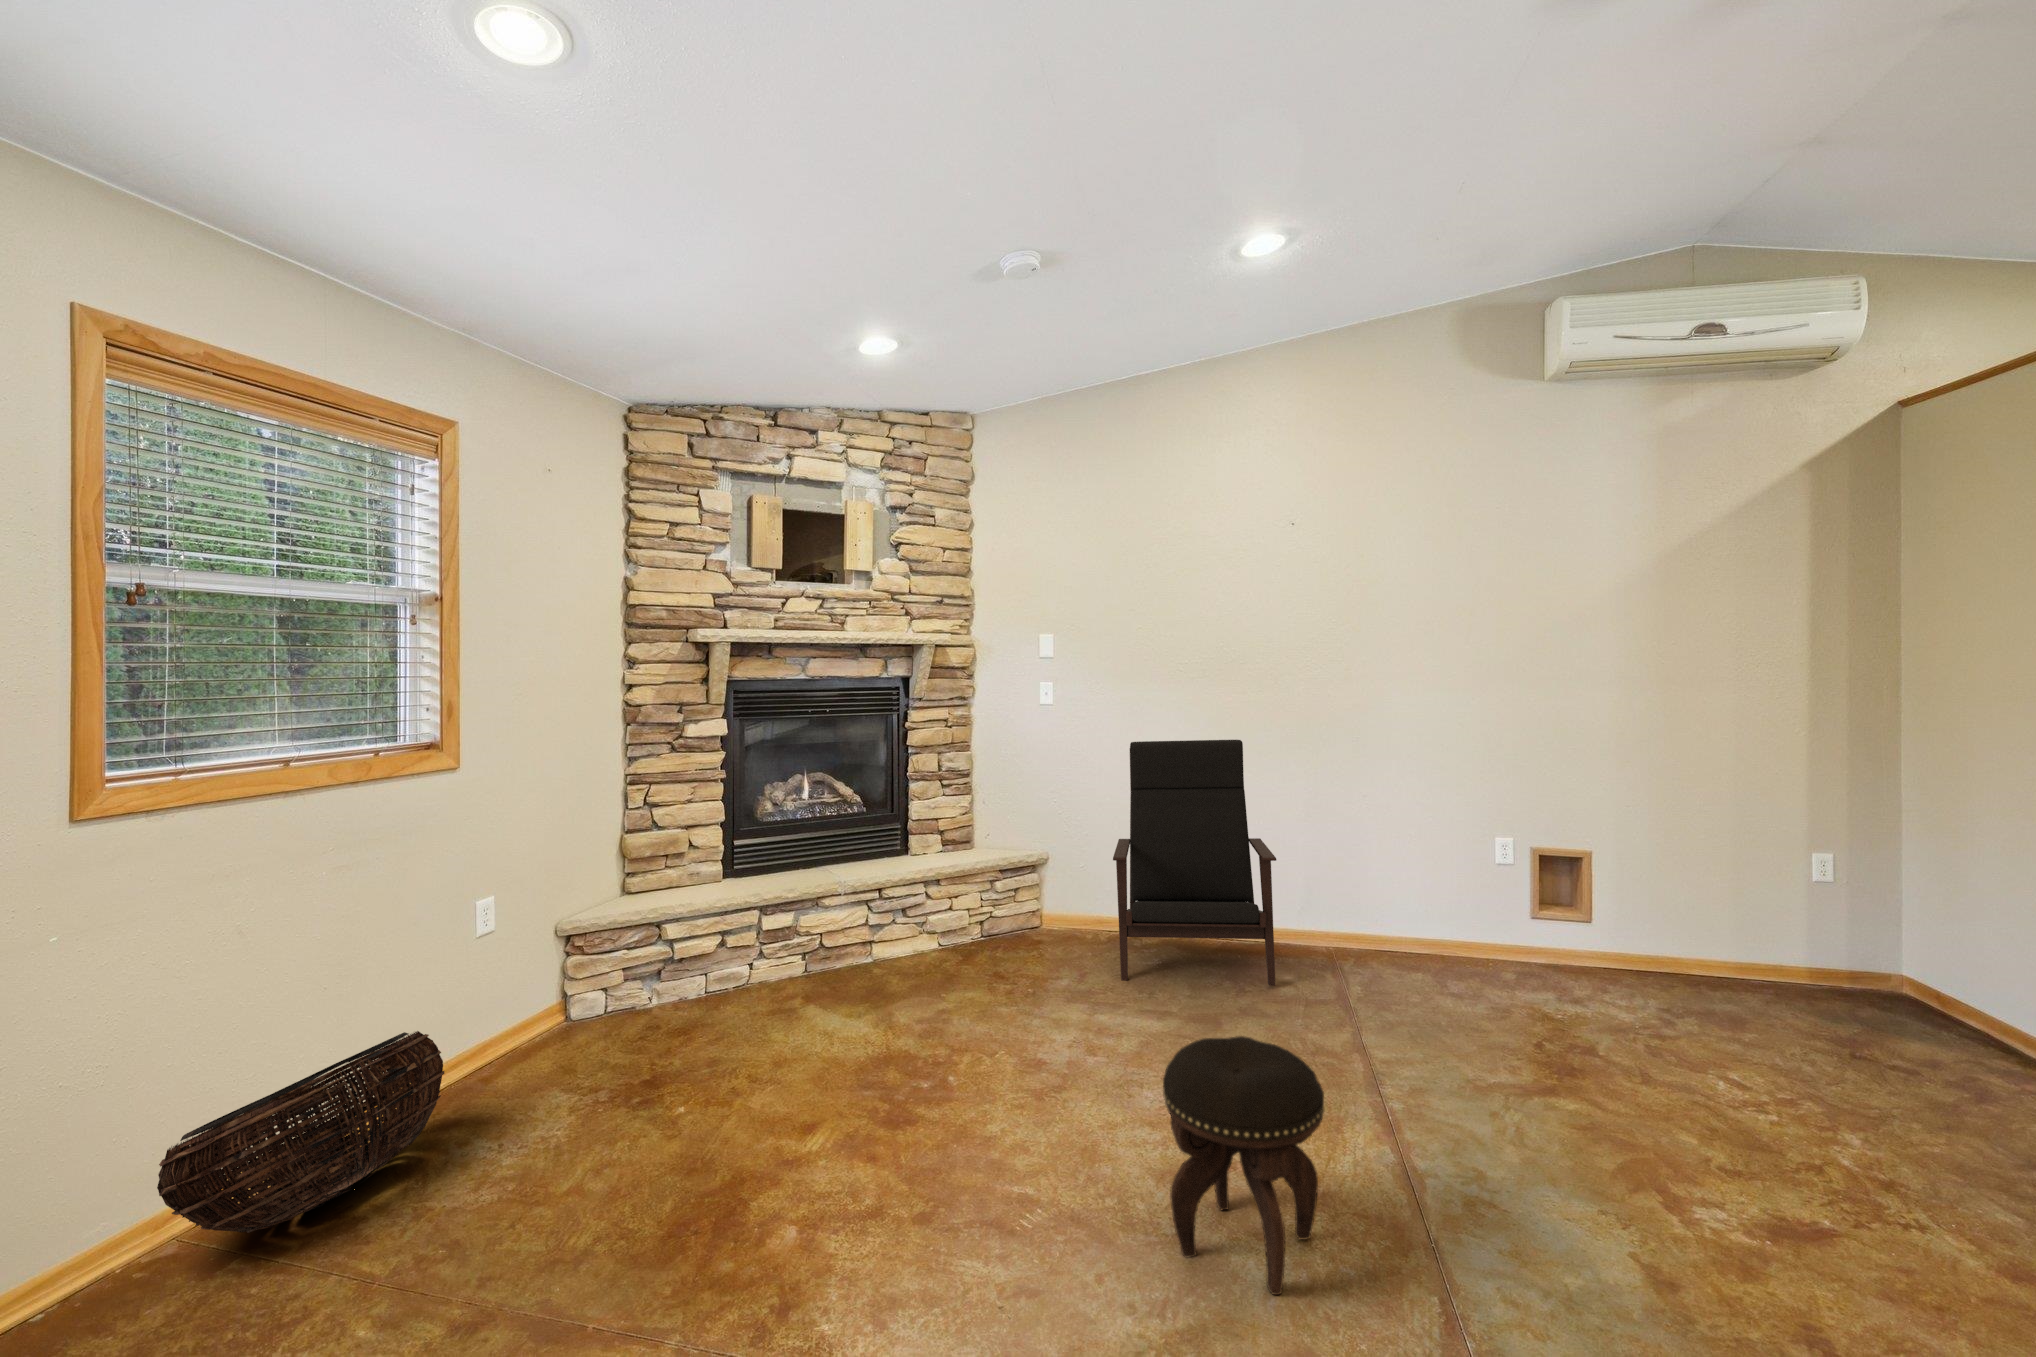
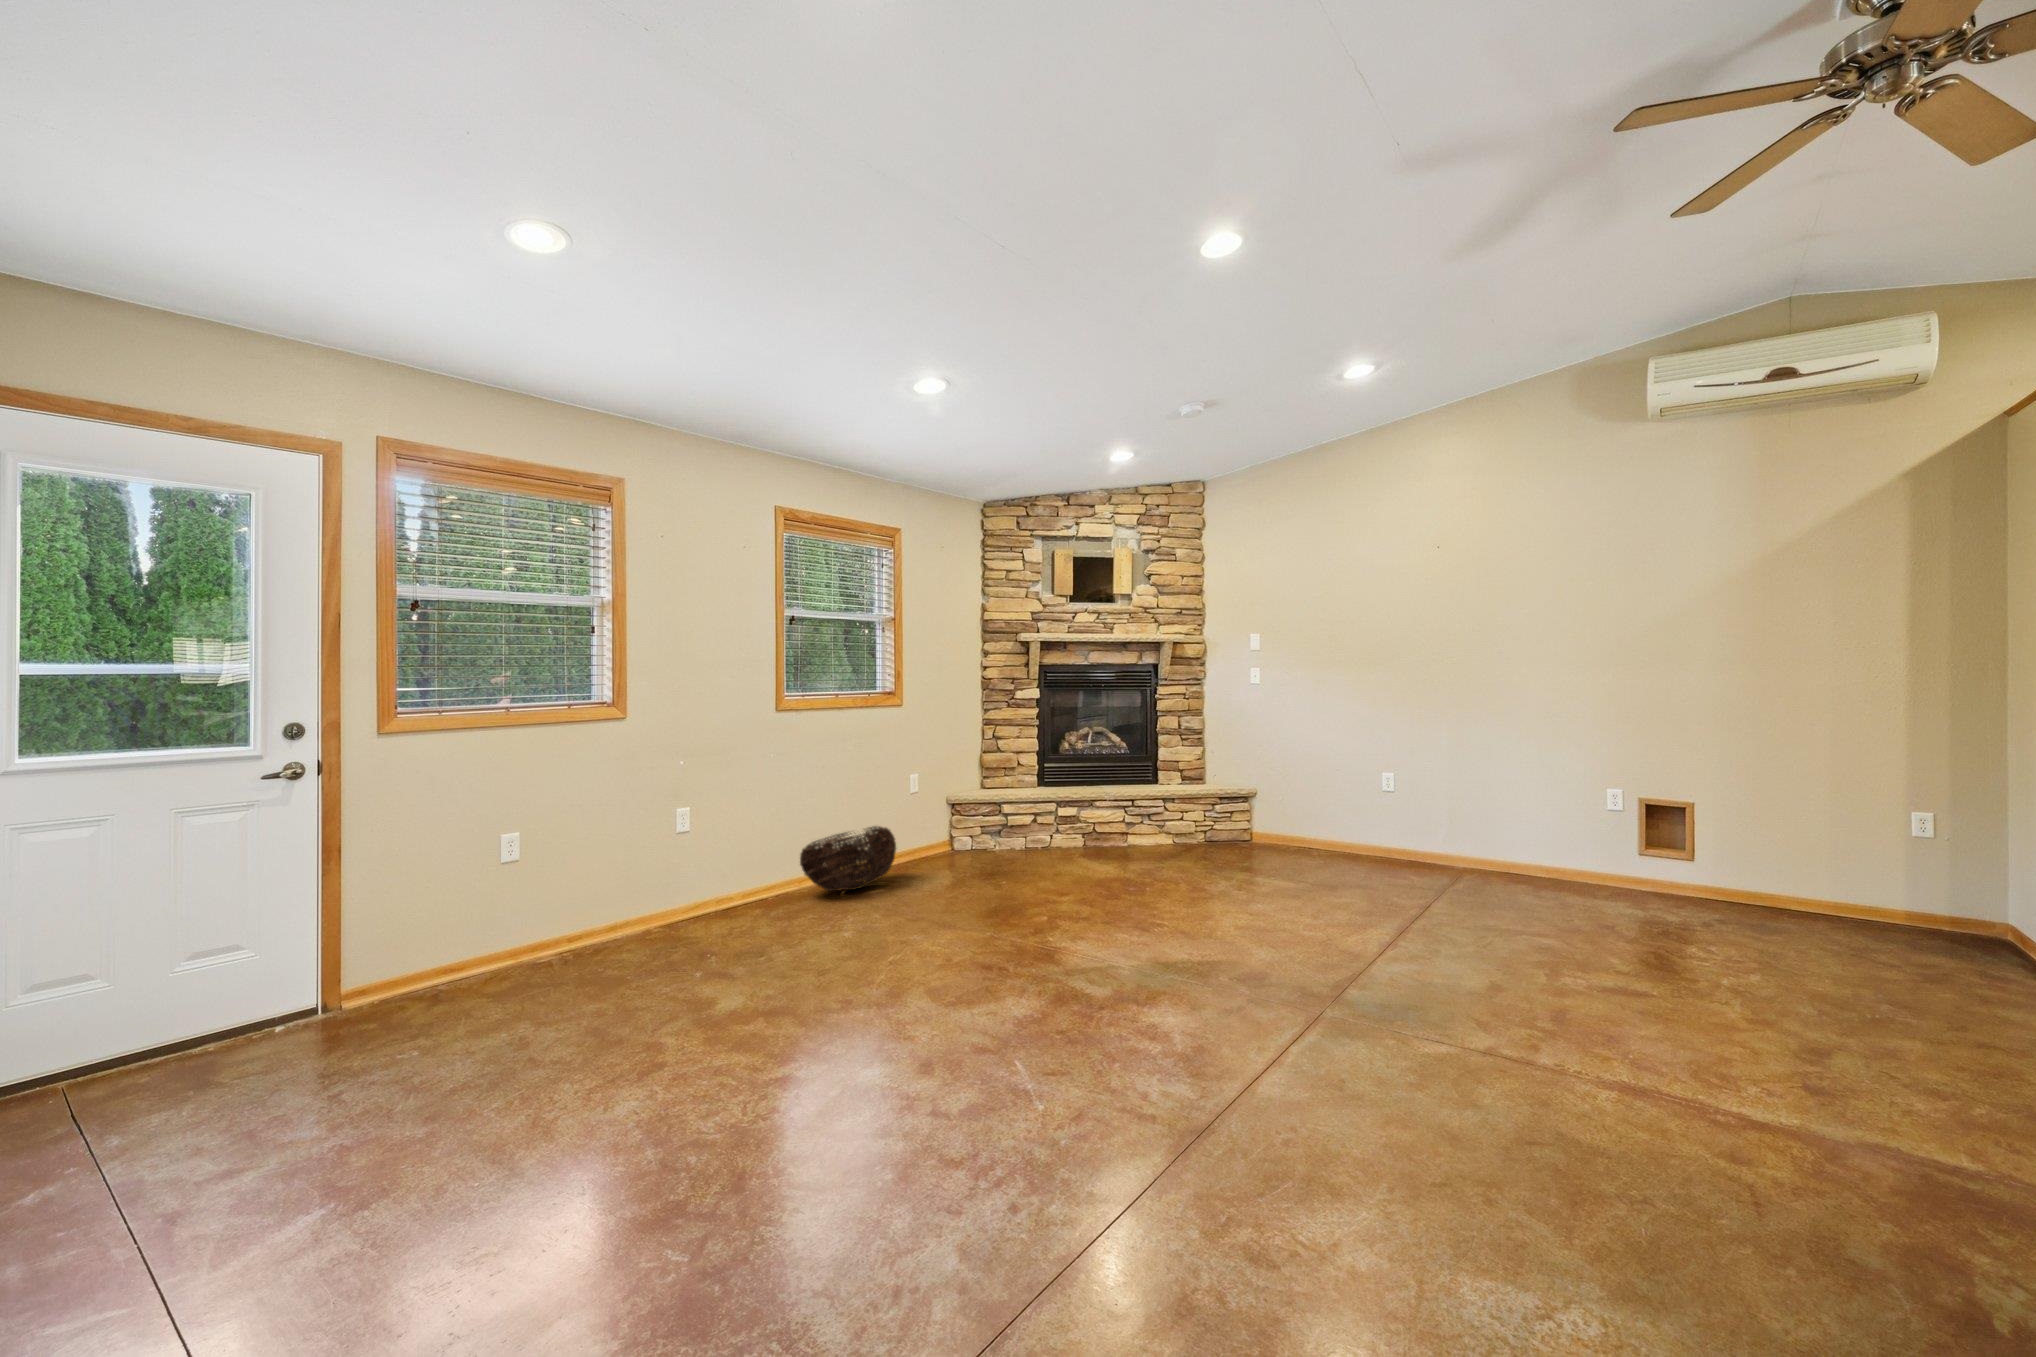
lounge chair: present [1113,740,1276,986] -> none [1280,707,1414,881]
footstool: present [1163,1036,1324,1295] -> none [1219,848,1310,970]

